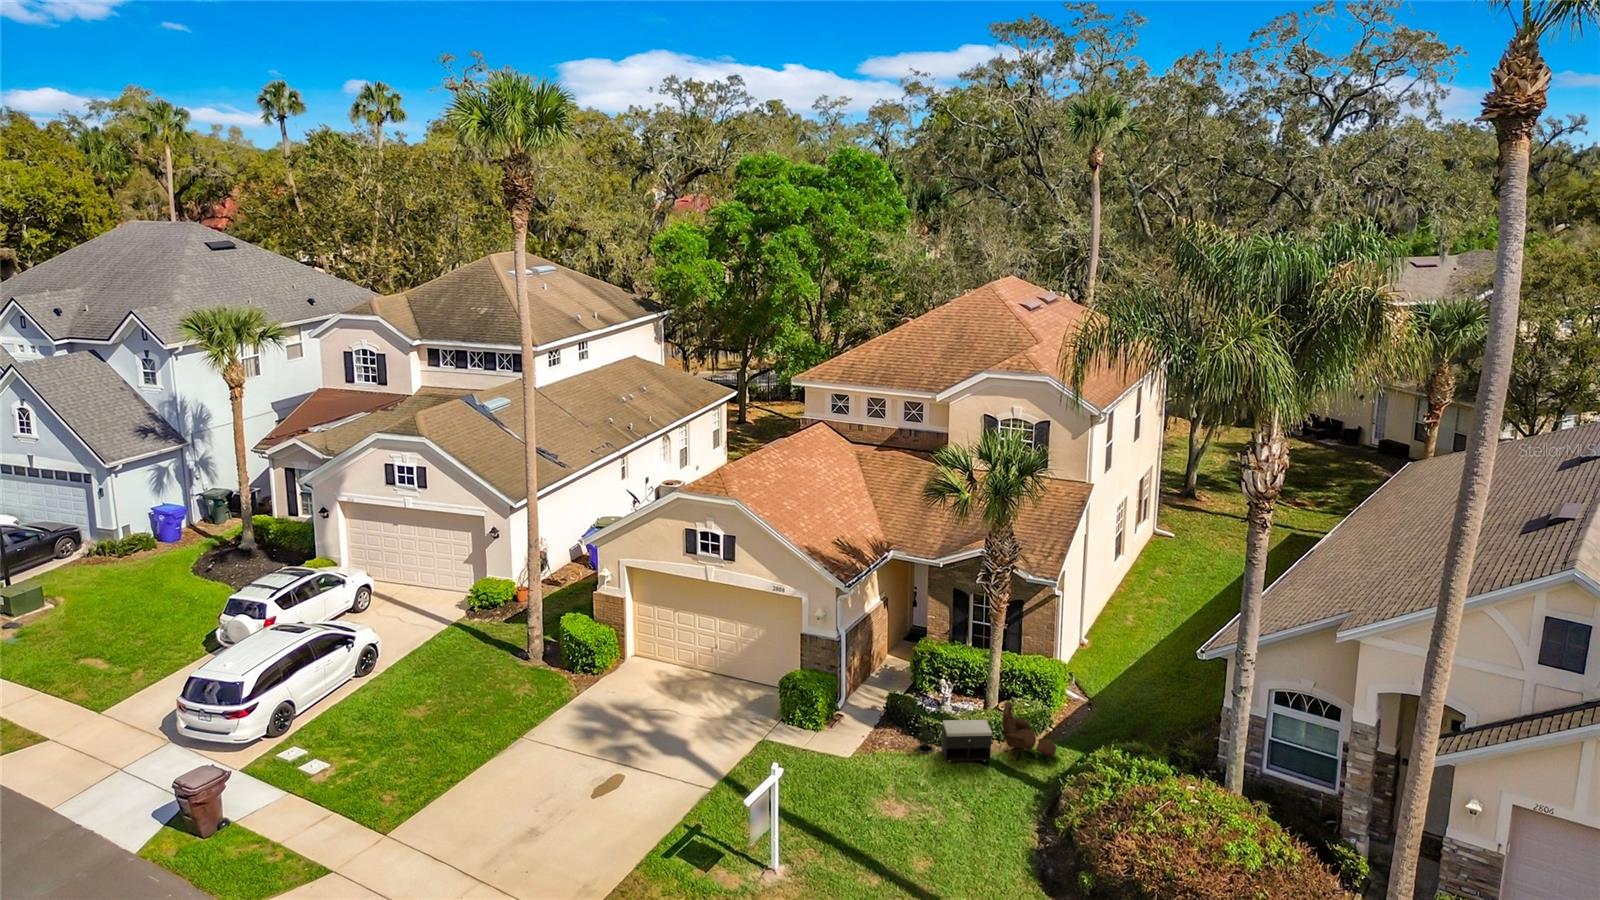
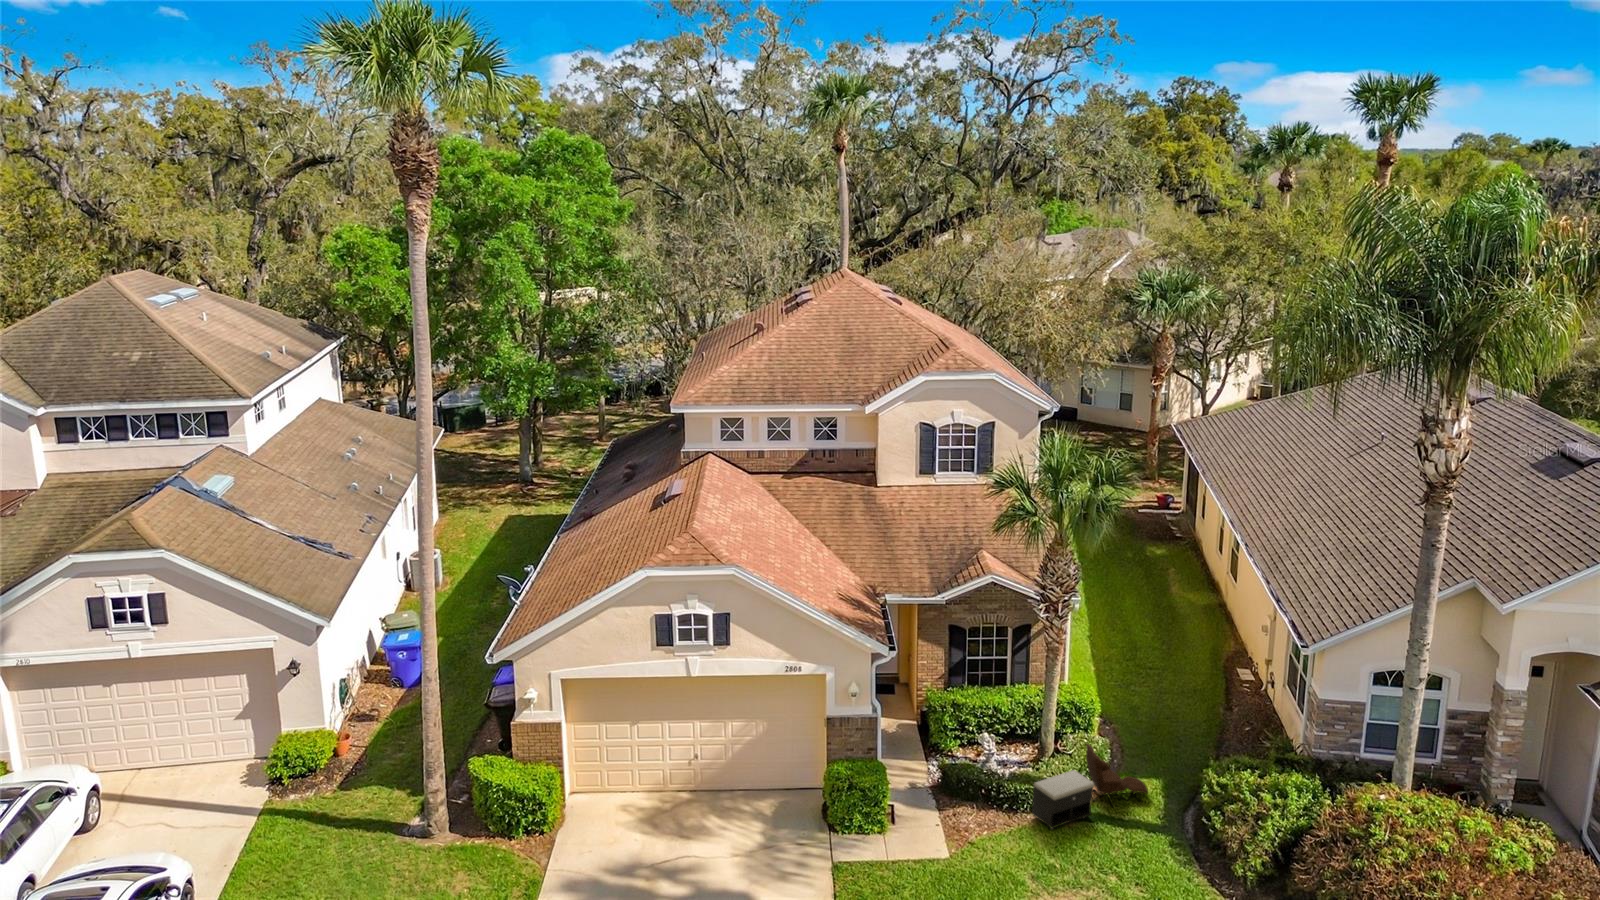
potted tree: present [917,724,934,753] -> none [1005,791,1027,826]

